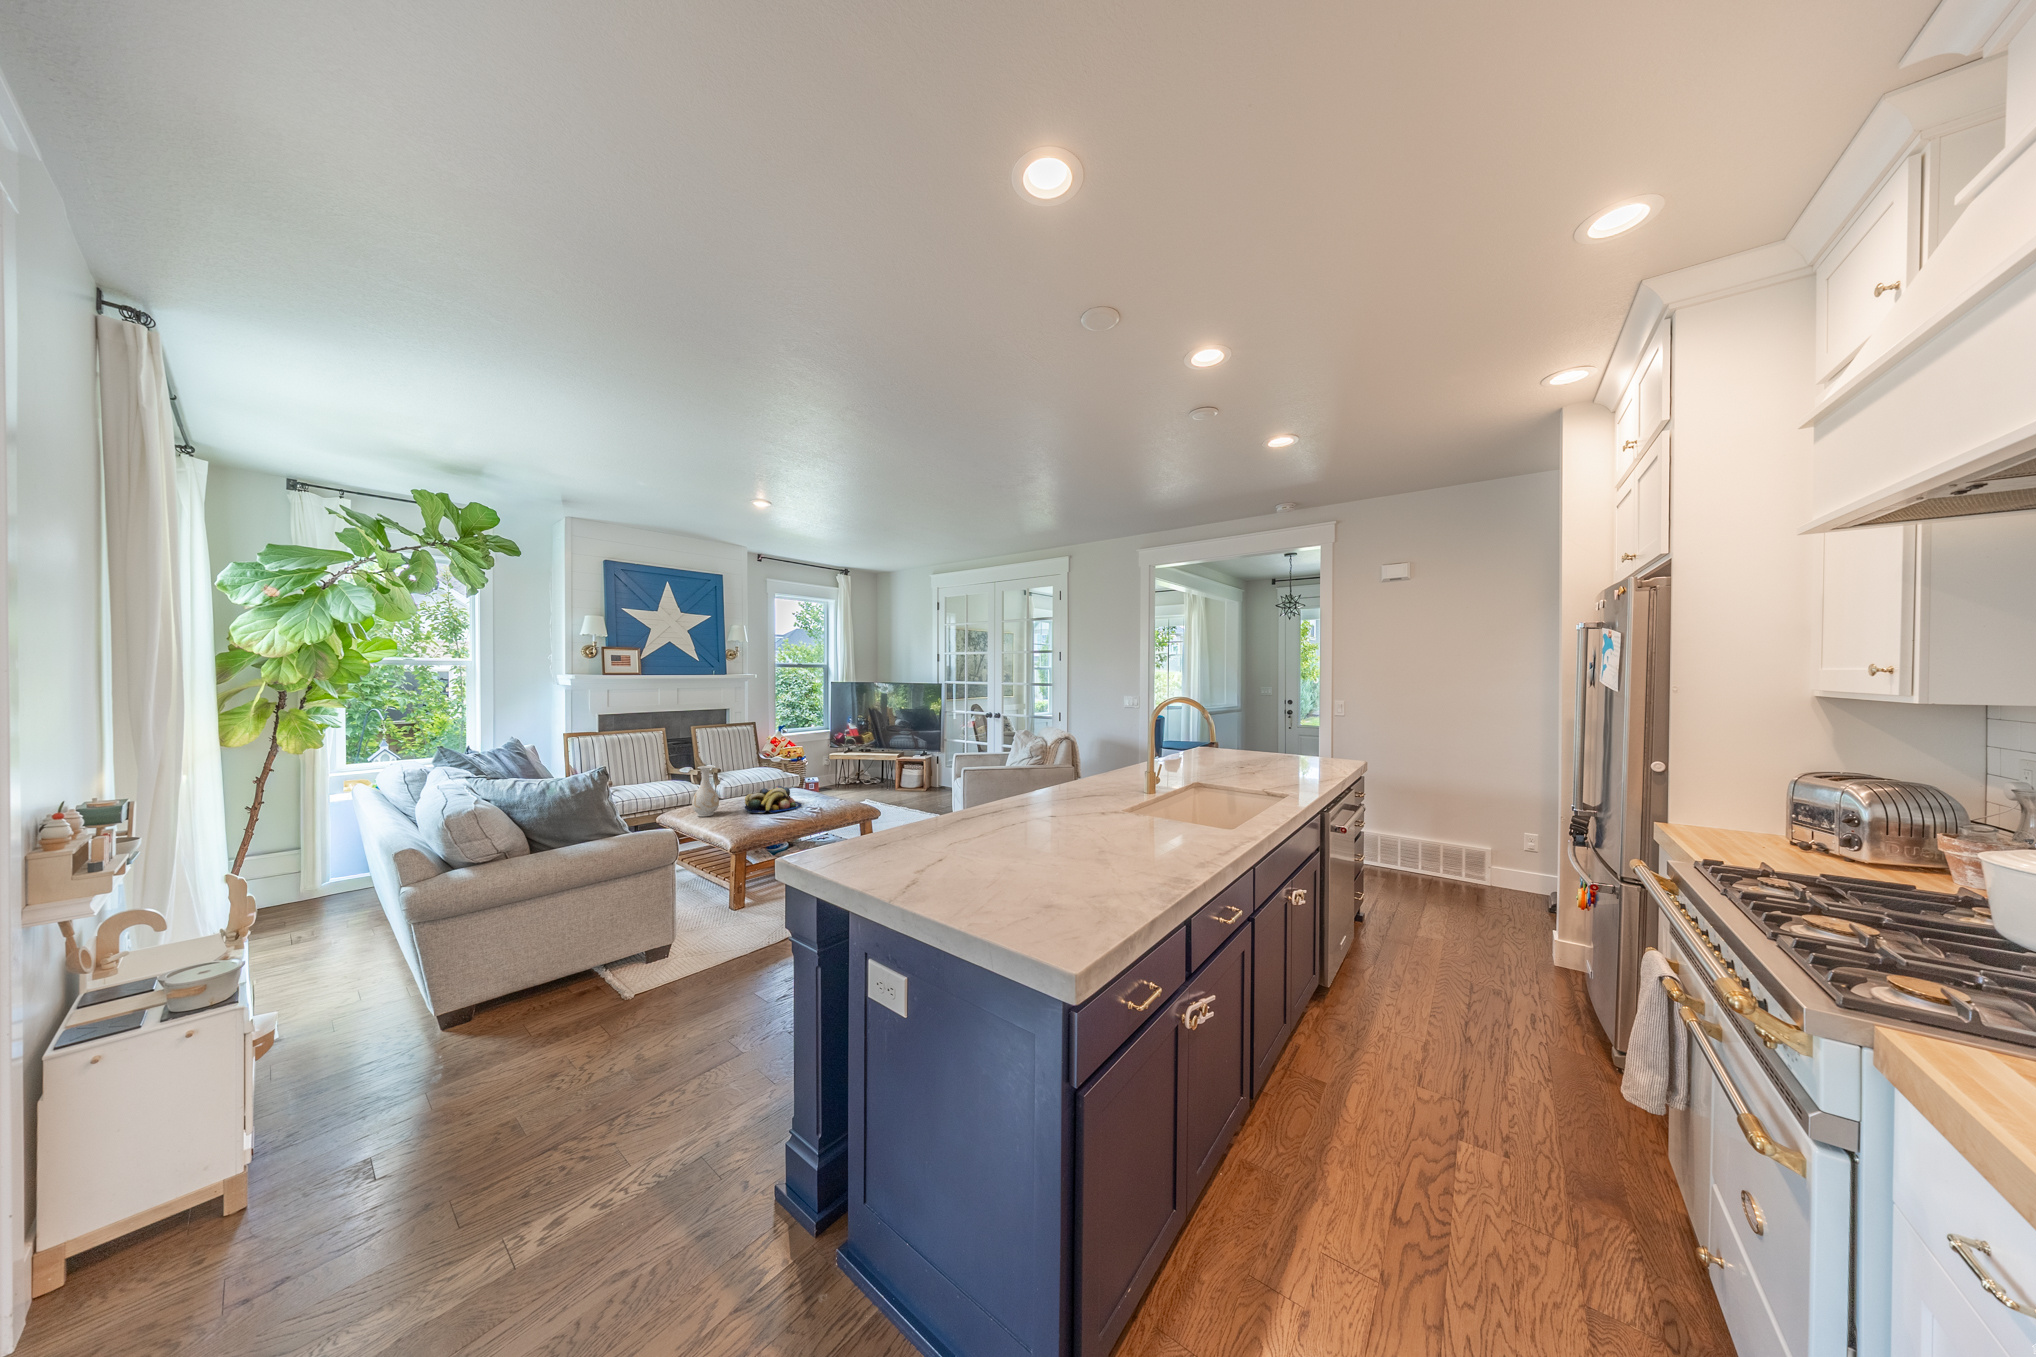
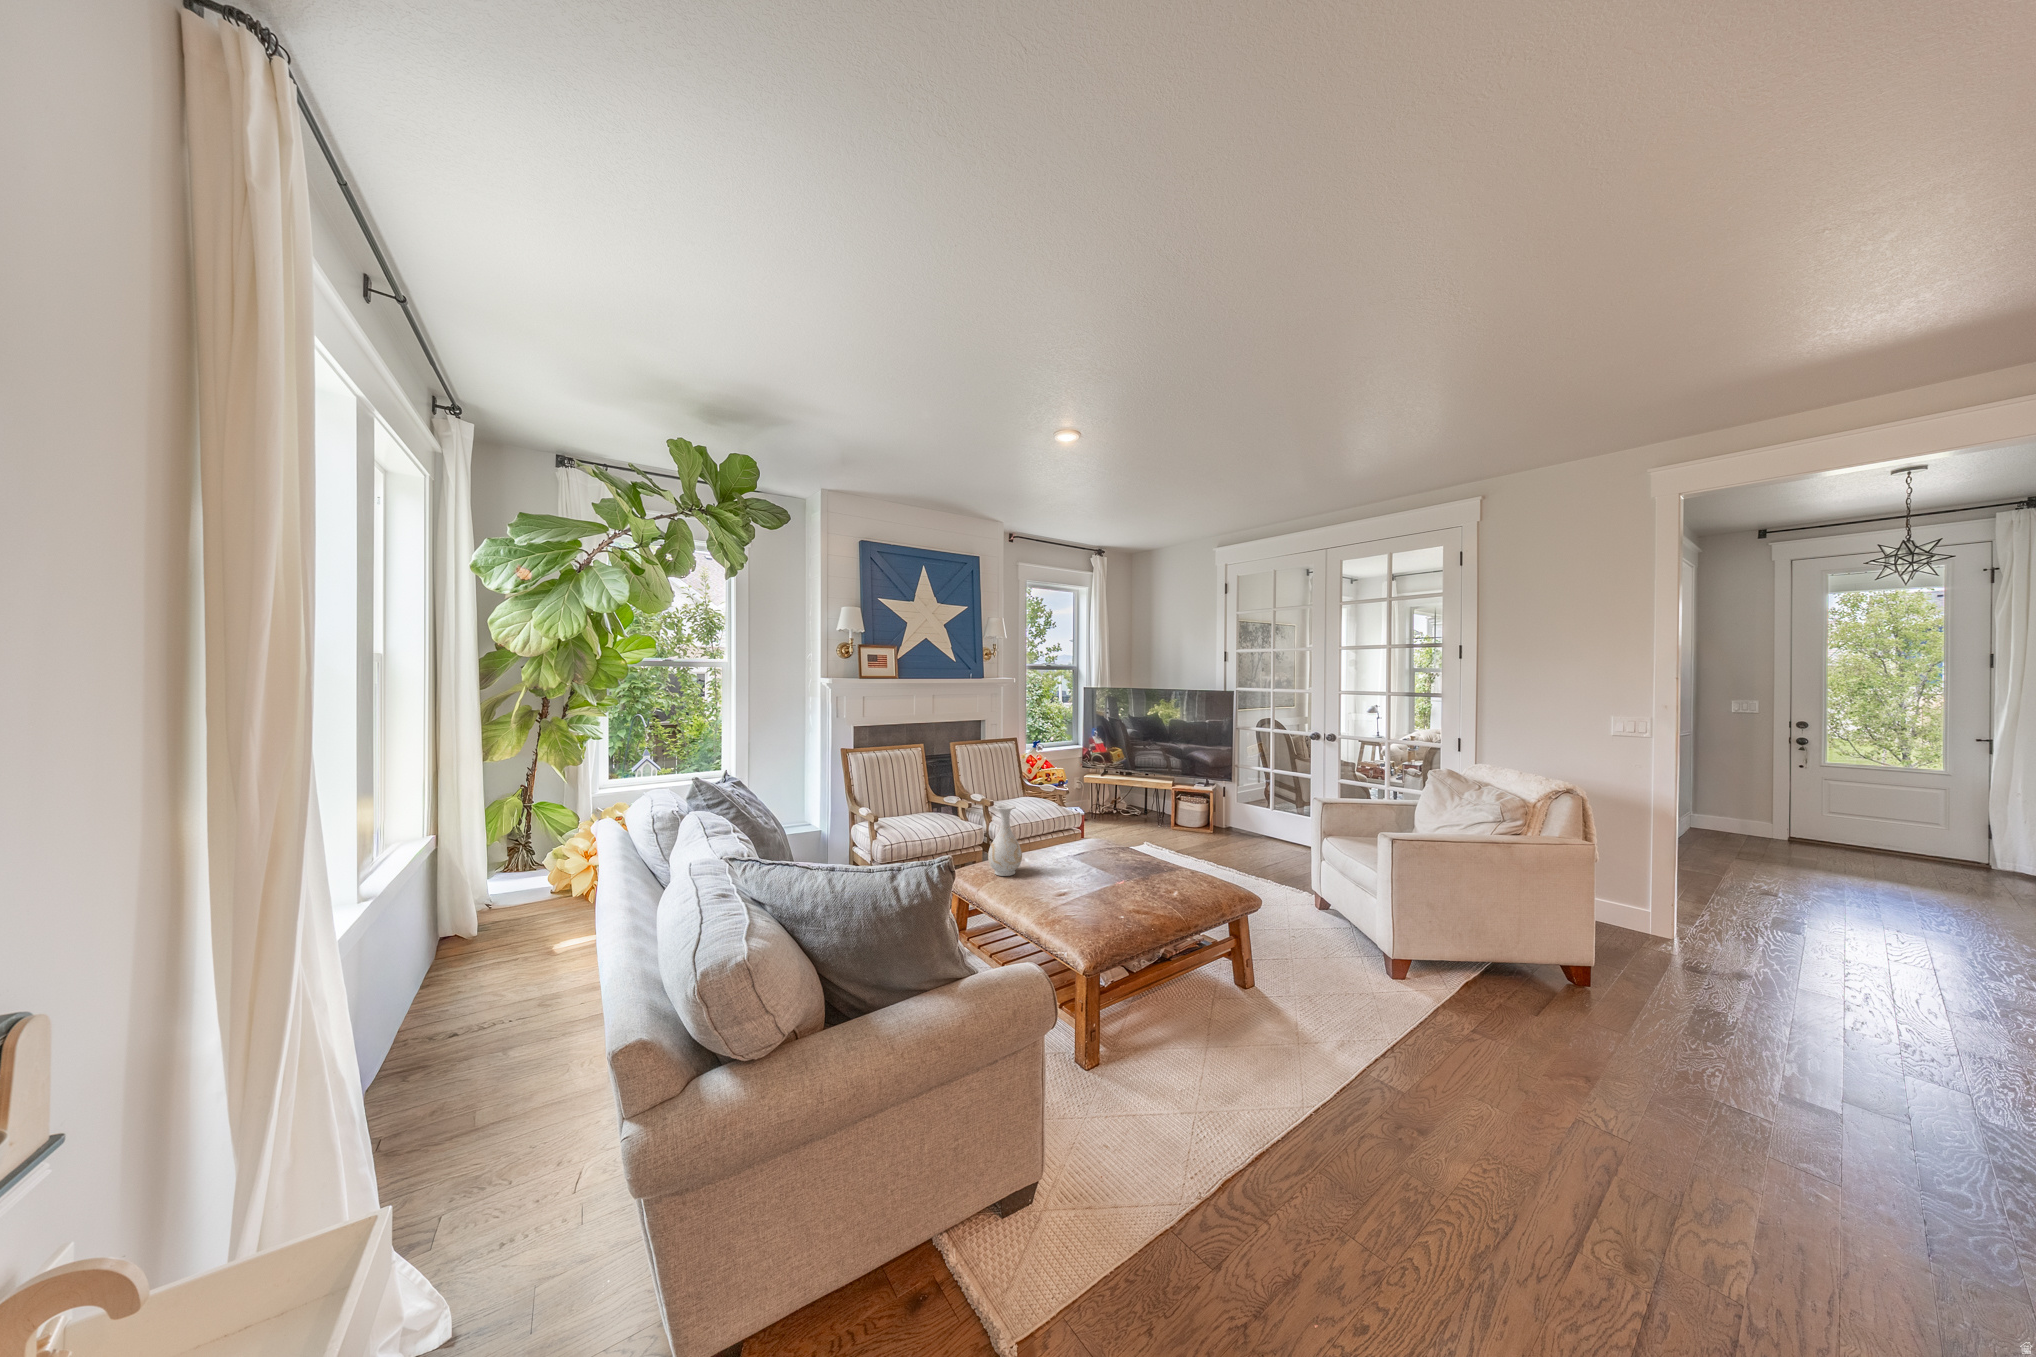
fruit bowl: present [745,786,801,813] -> none [1052,834,1129,878]

